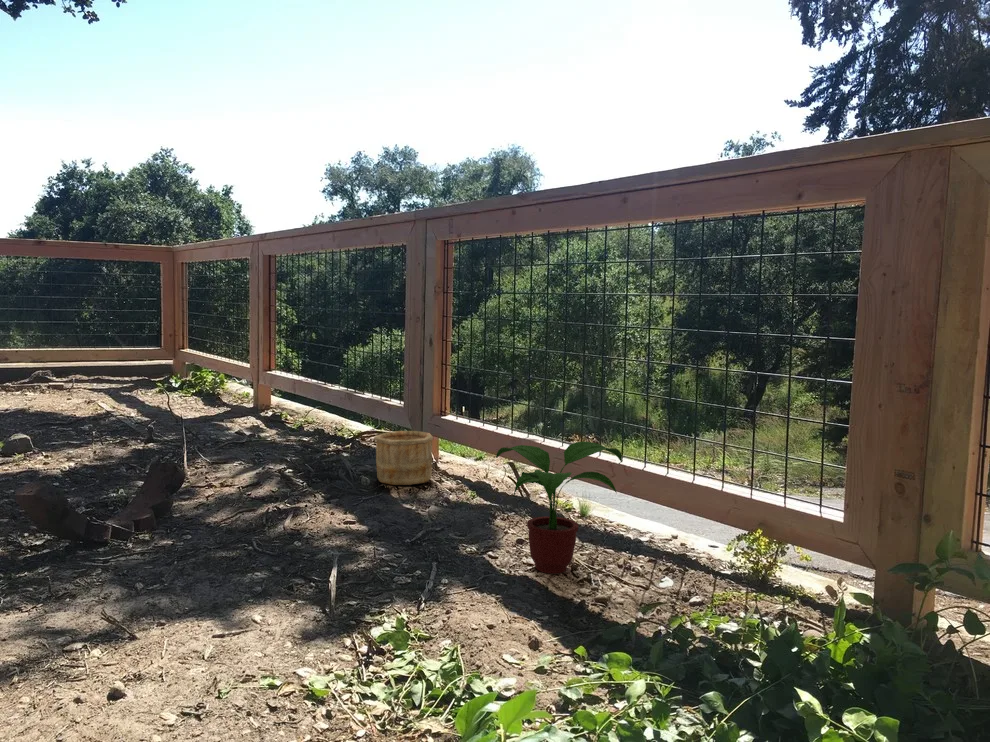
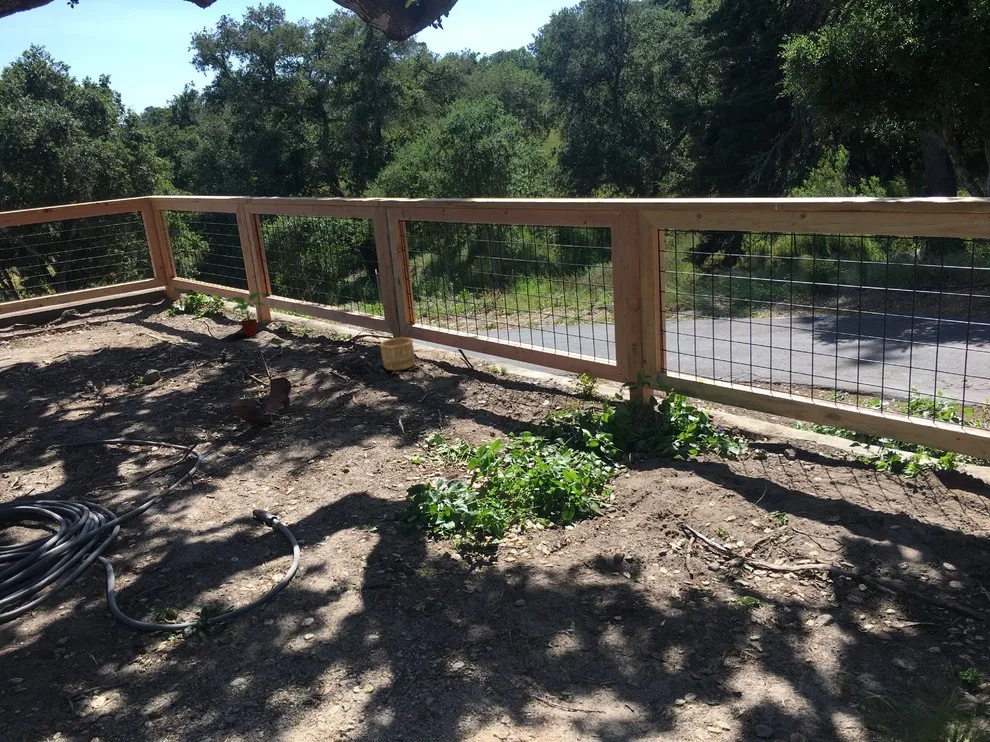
potted plant: present [496,441,622,574] -> present [227,293,269,336]

